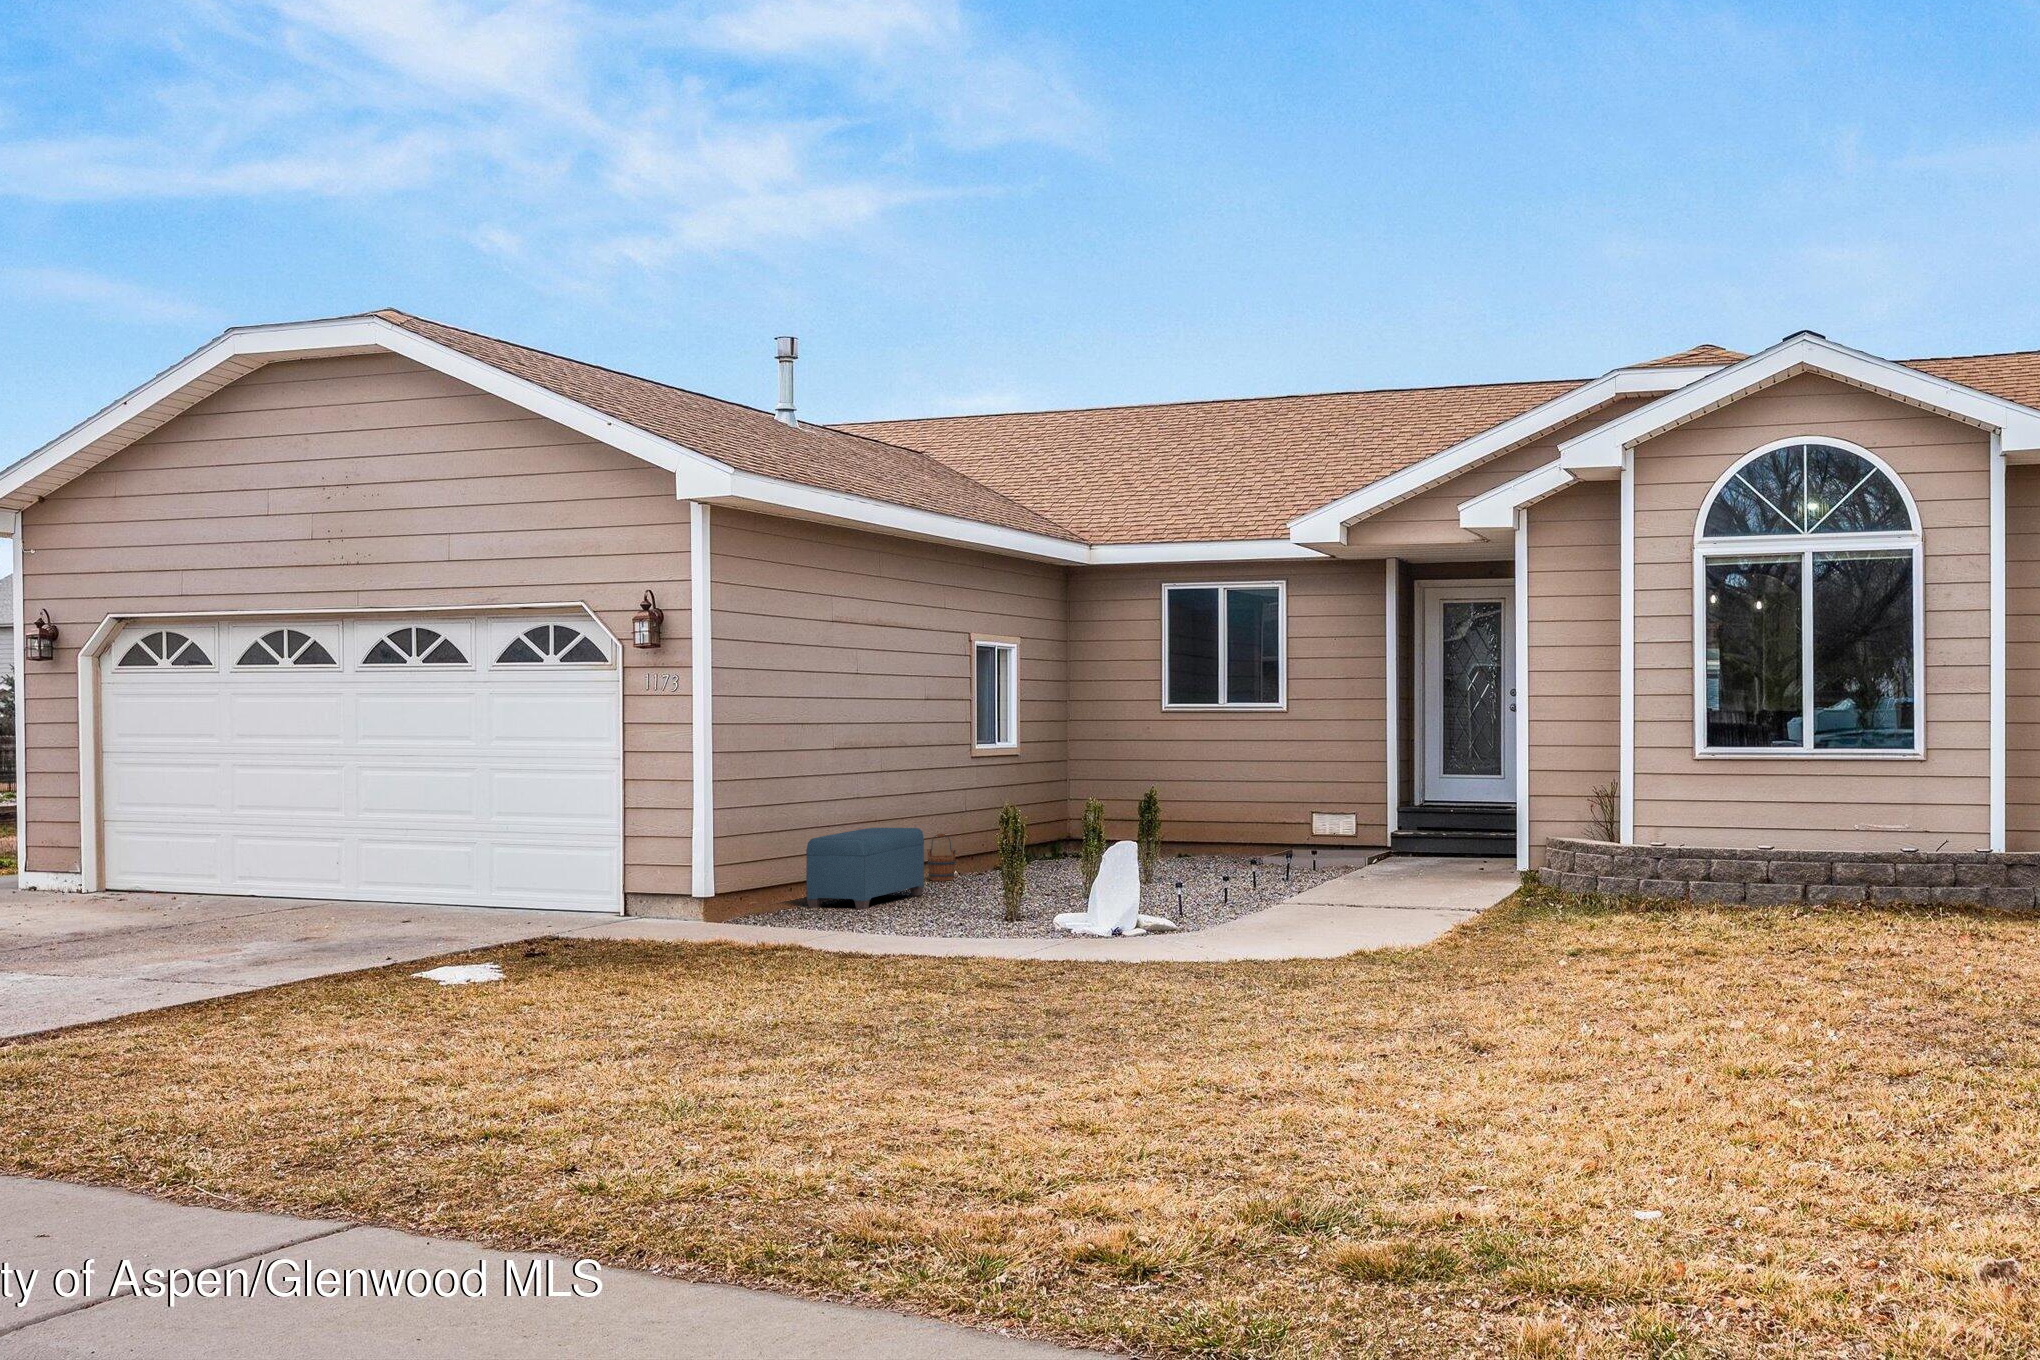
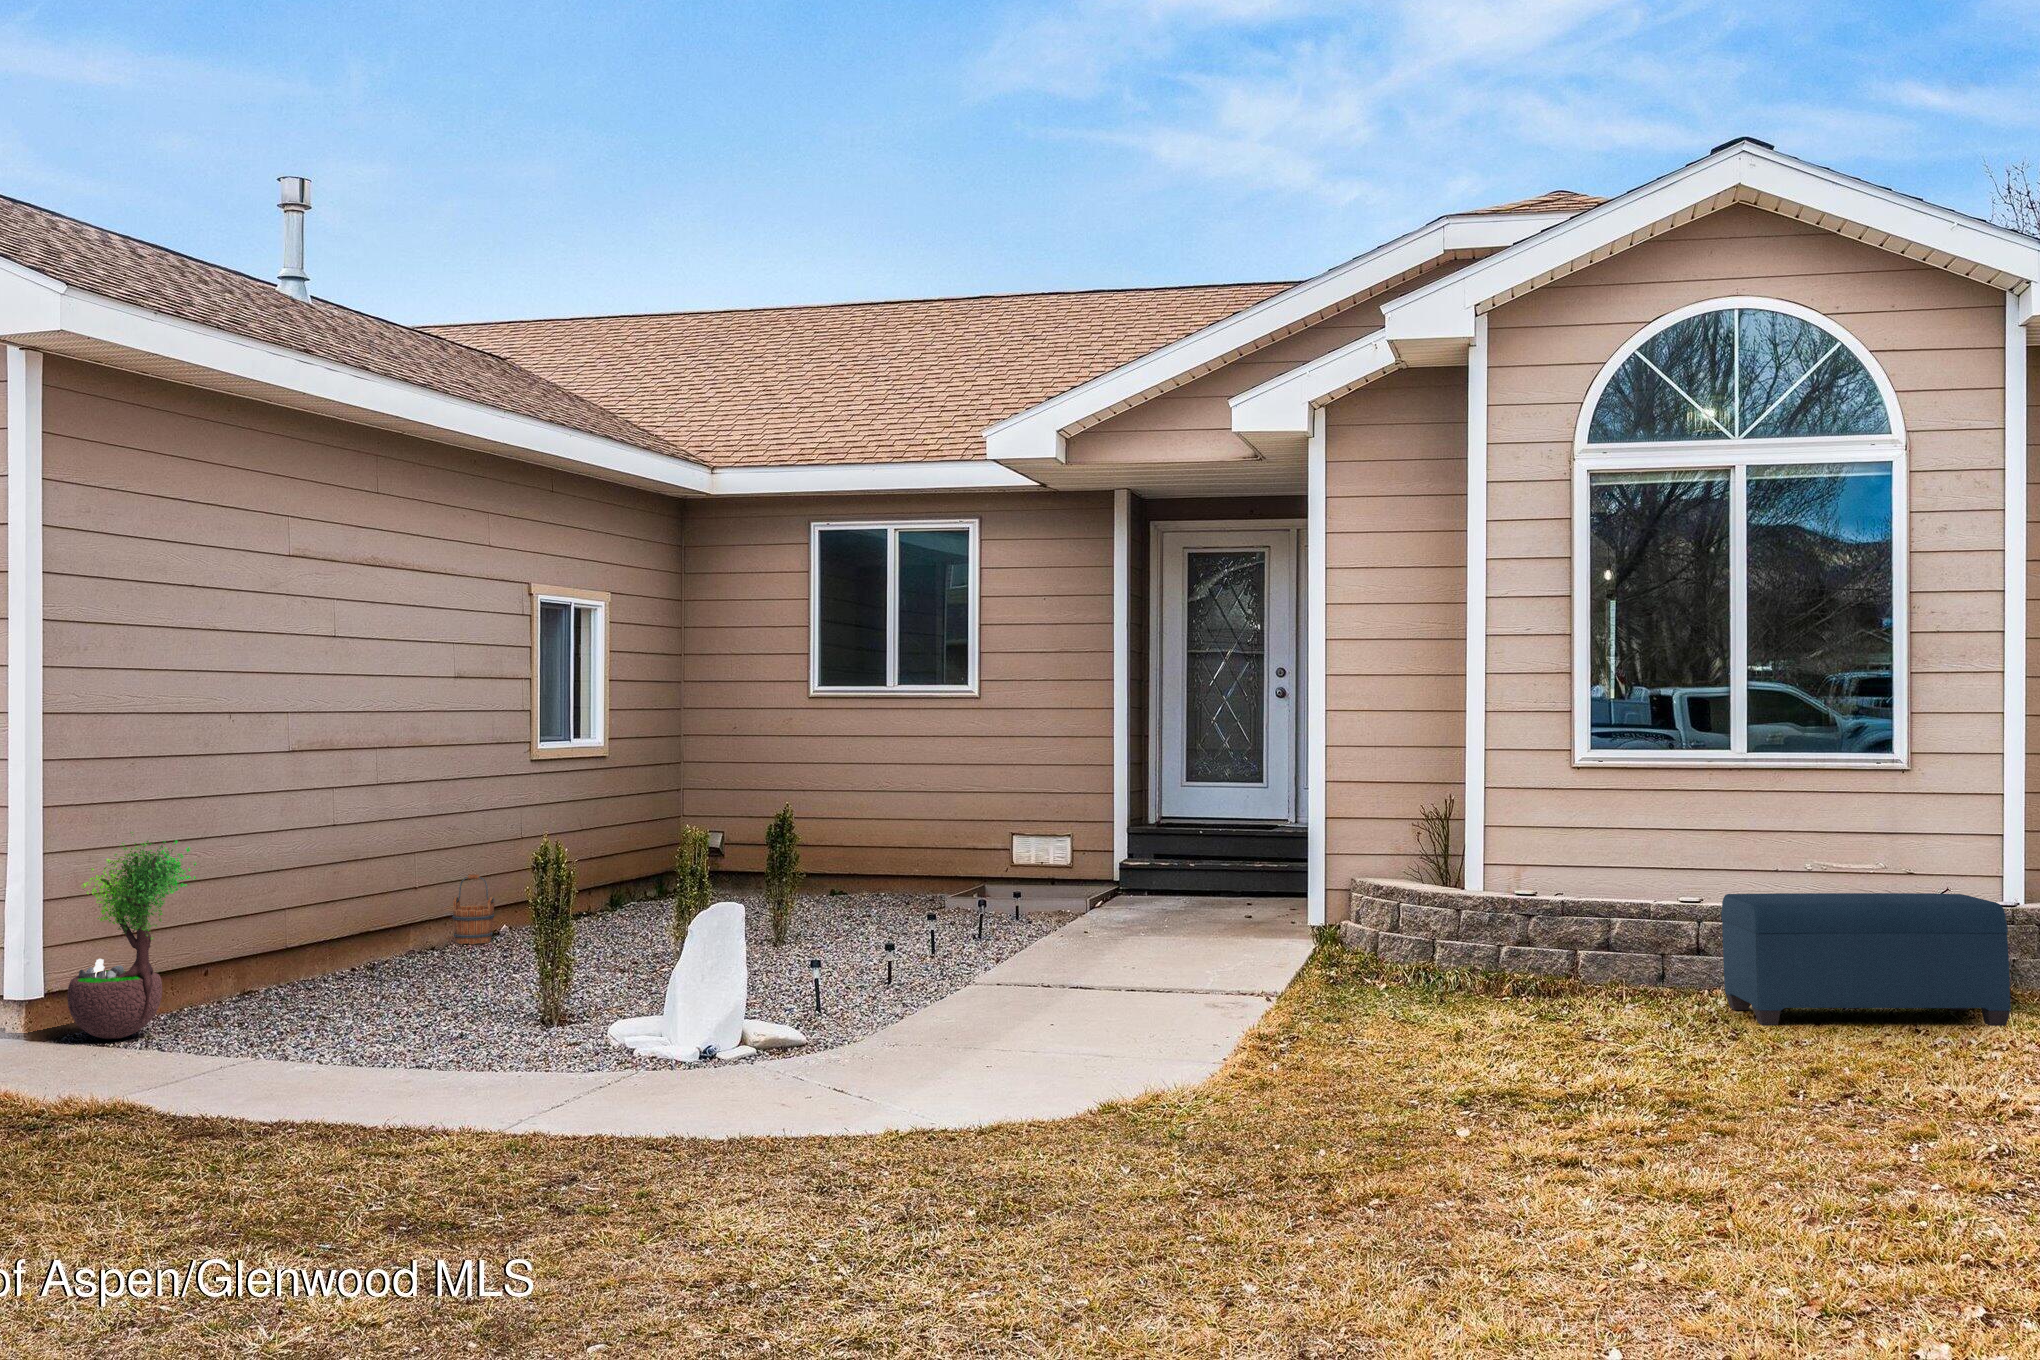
potted tree: none [727,796,800,923] -> present [67,832,196,1039]
bench: present [806,828,924,909] -> present [1721,893,2011,1026]

